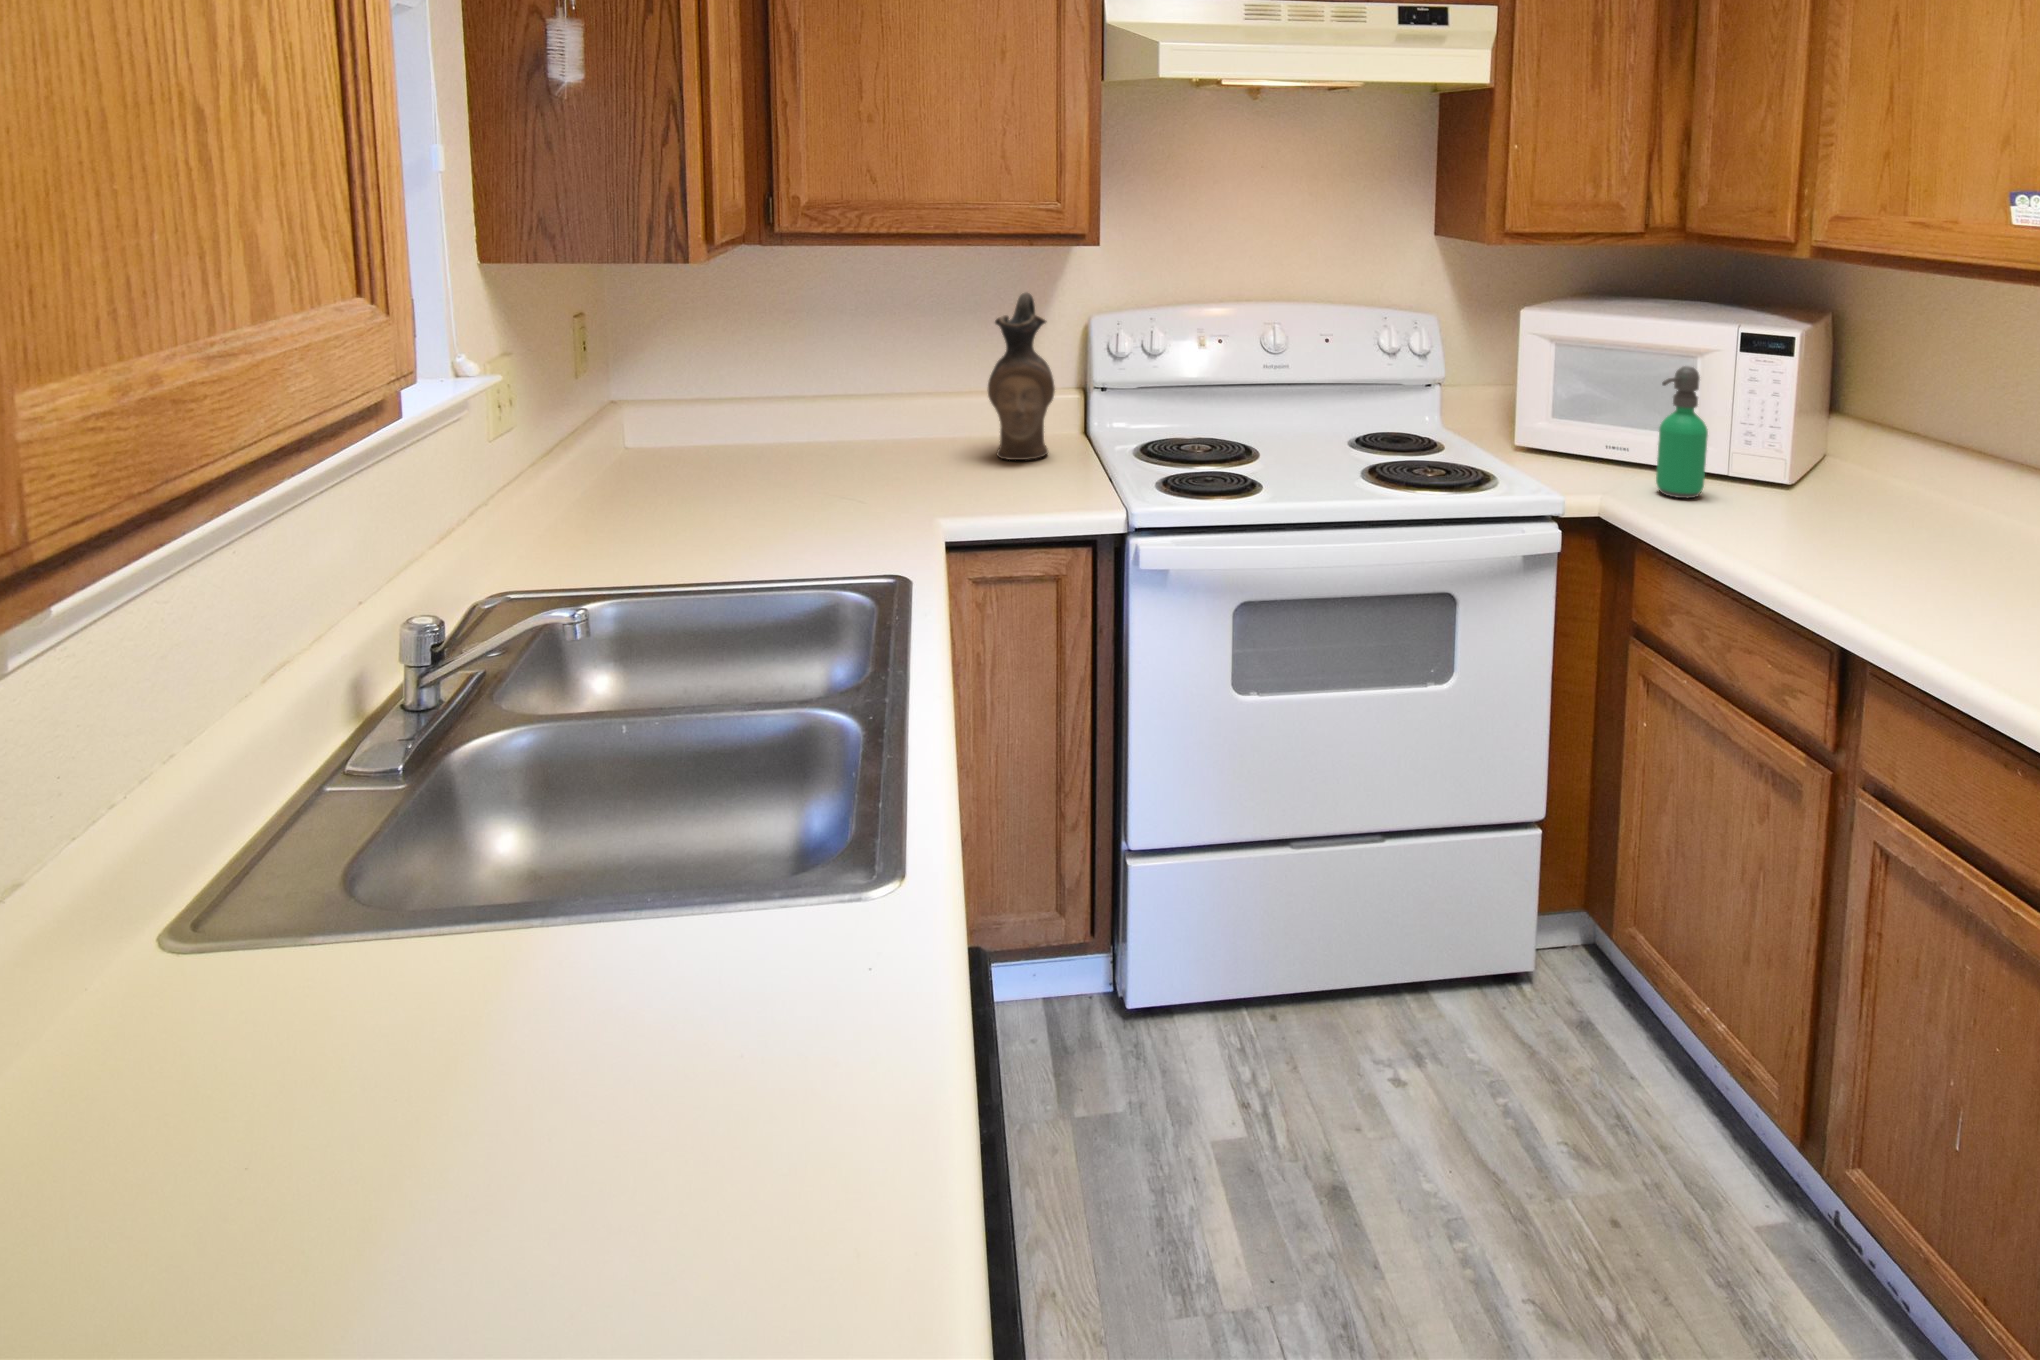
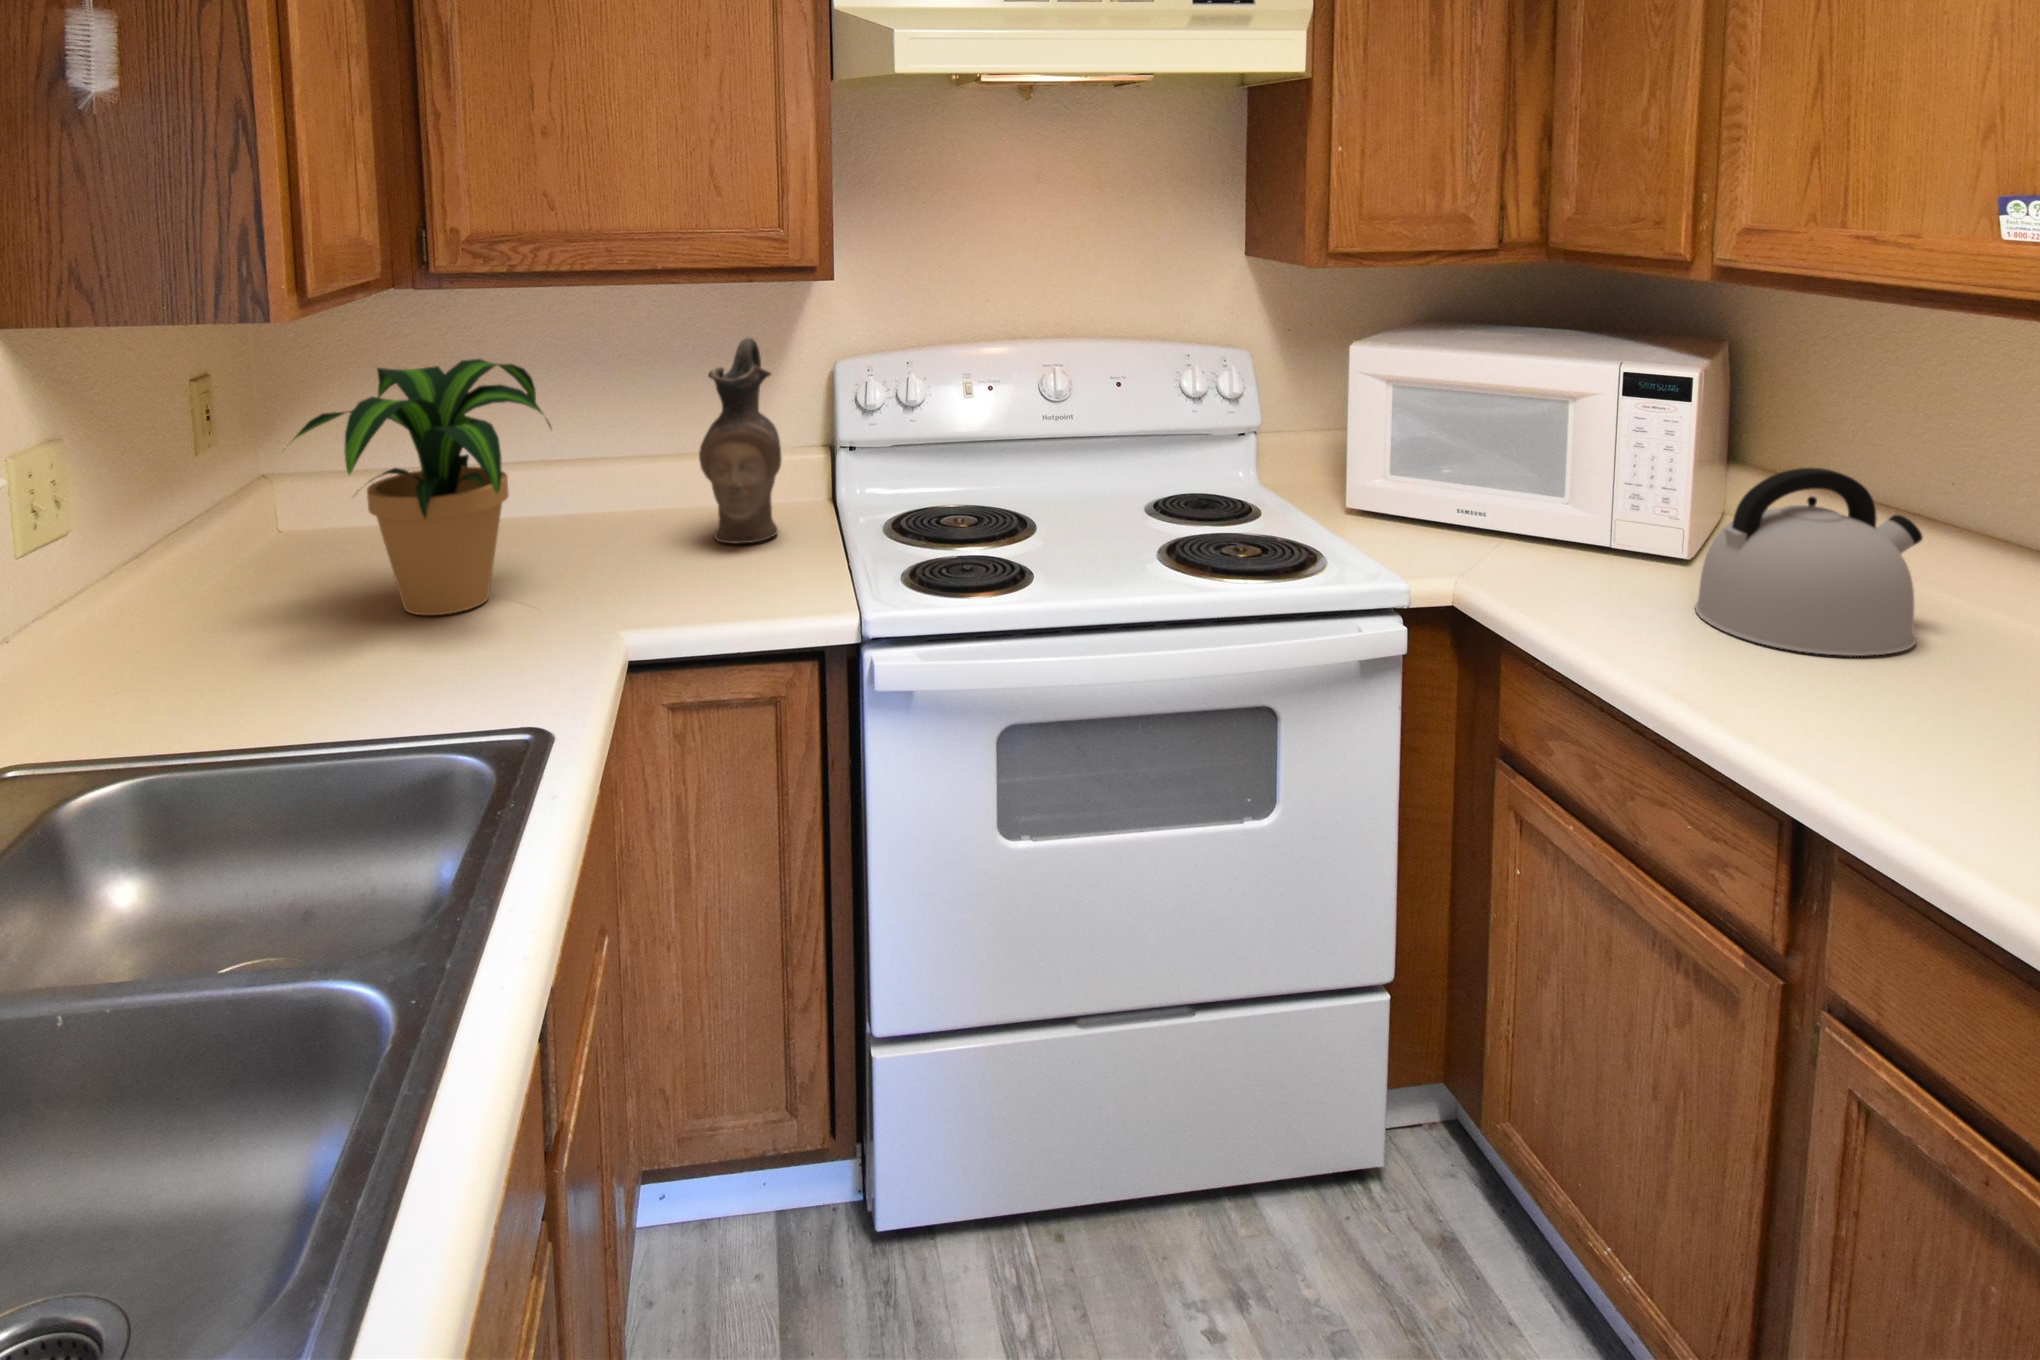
potted plant: none [670,302,879,504] -> present [292,359,551,615]
soap dispenser: present [1656,366,1708,498] -> none [1524,420,1589,585]
kettle: none [1788,403,1964,546] -> present [1695,468,1923,656]

